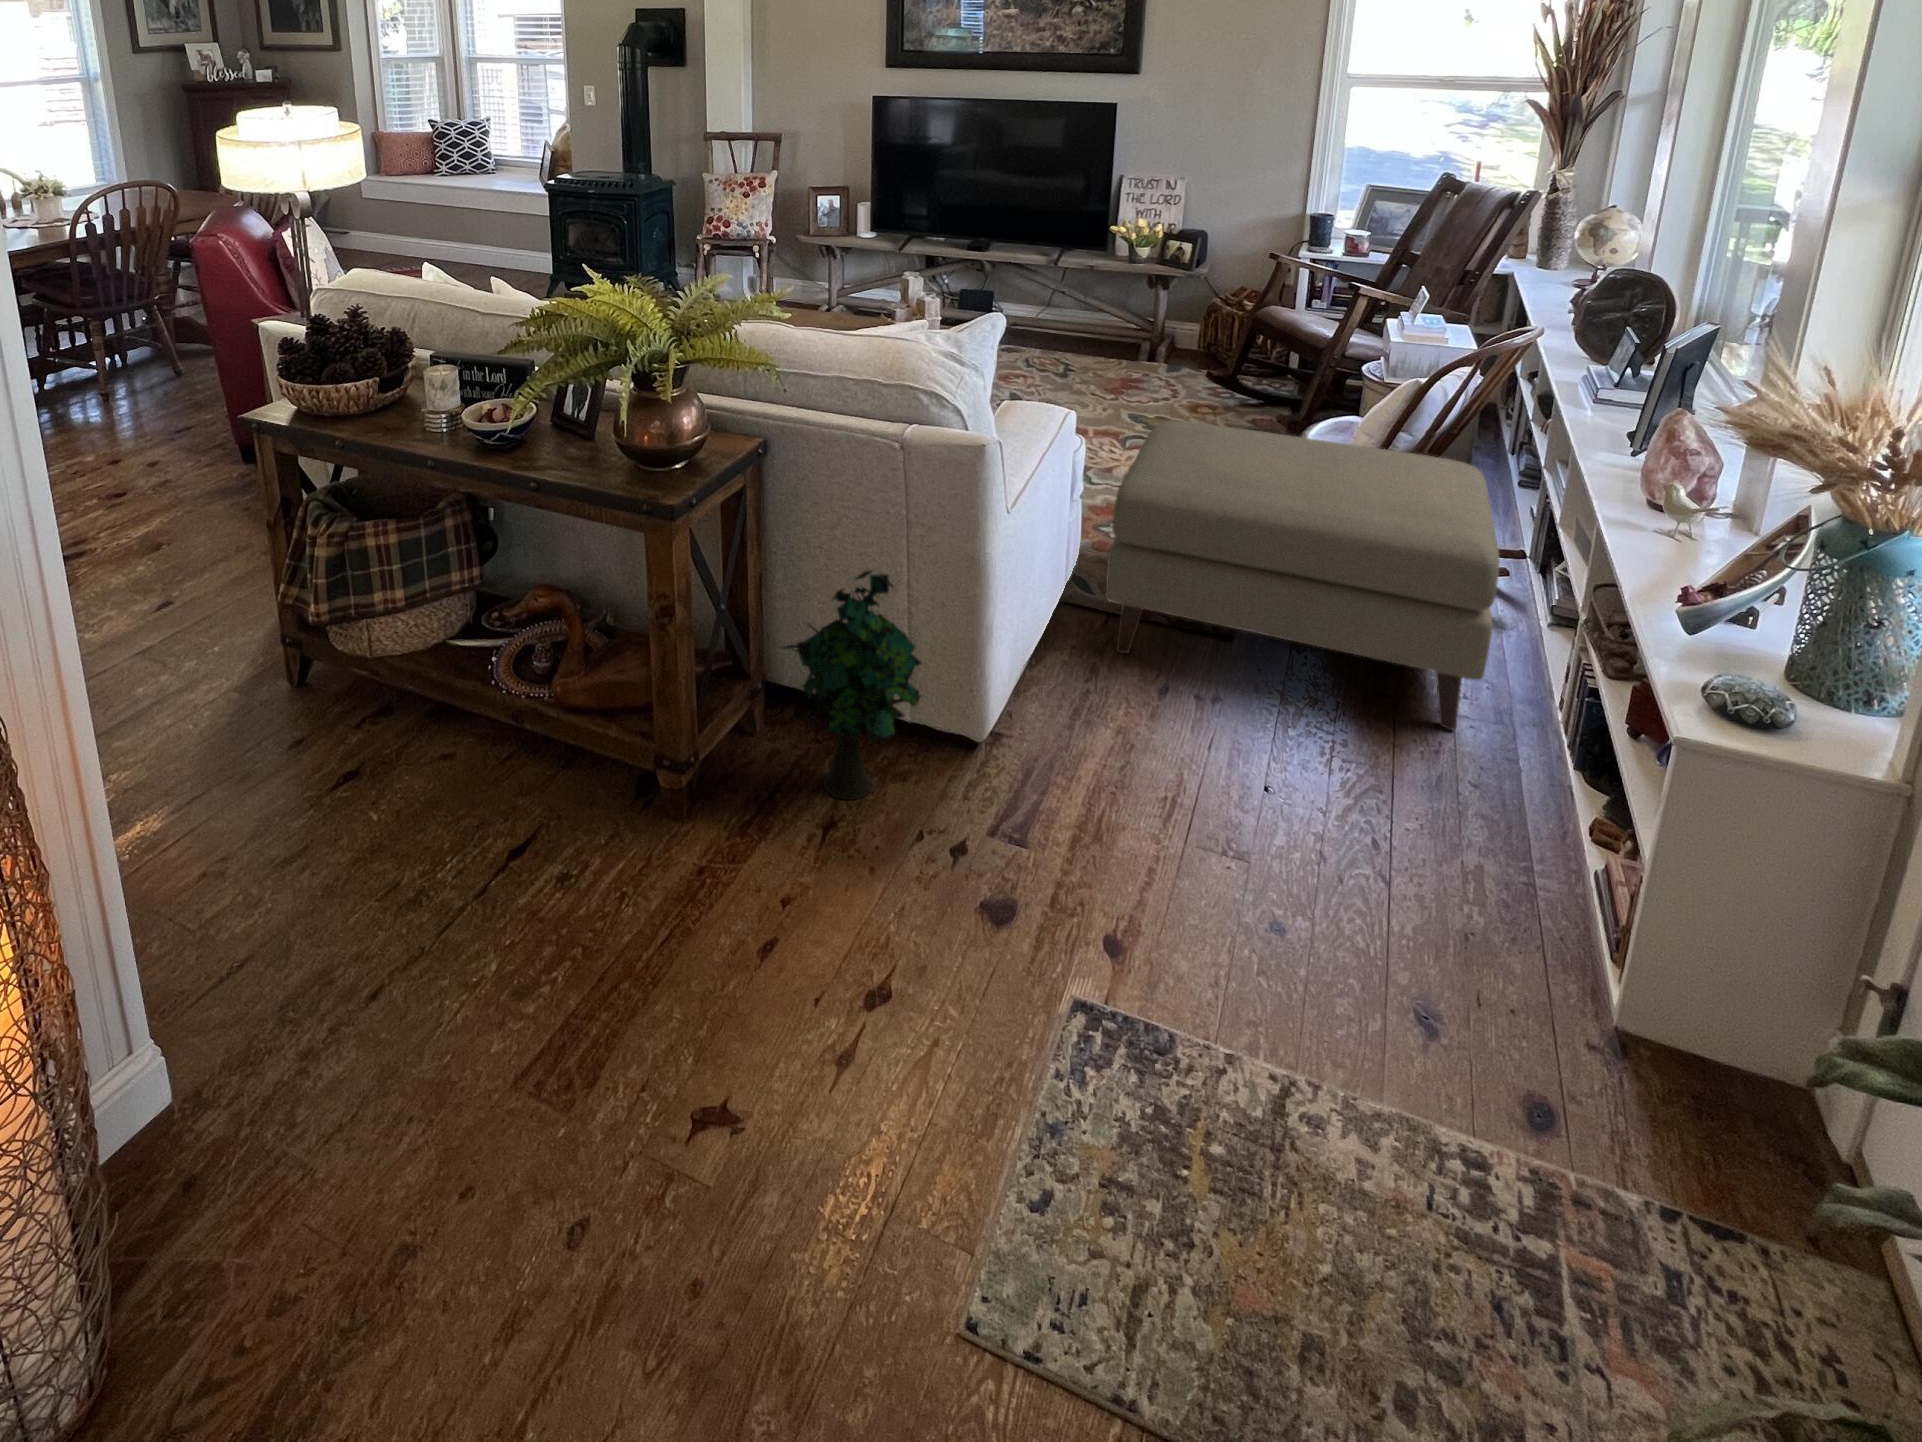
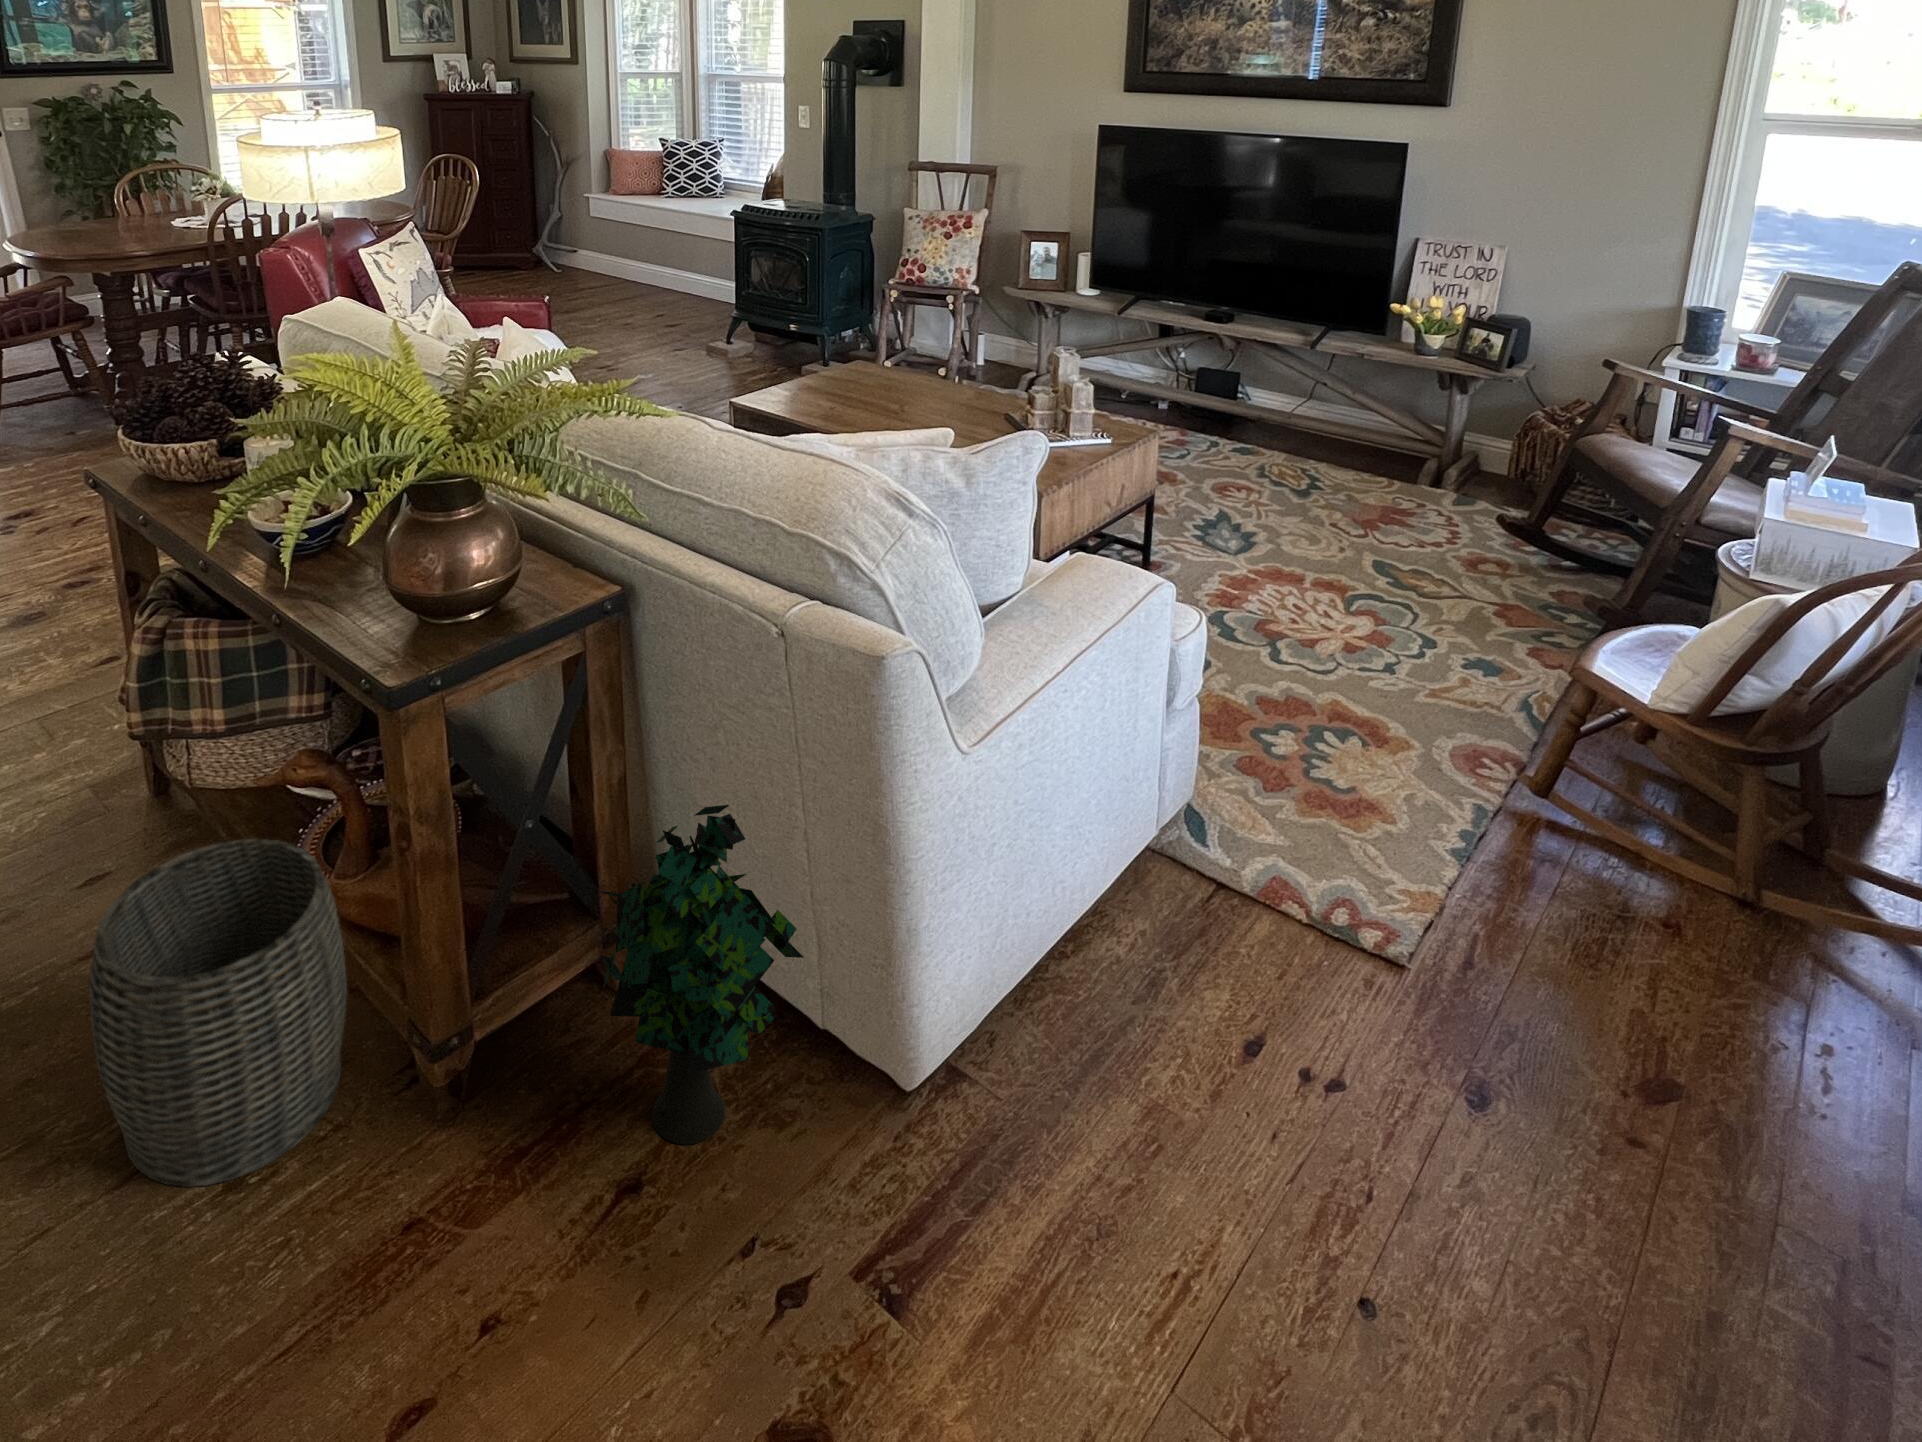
ottoman: present [1106,420,1500,730] -> none [1188,603,1889,1252]
woven basket: none [445,655,613,885] -> present [89,839,347,1187]

